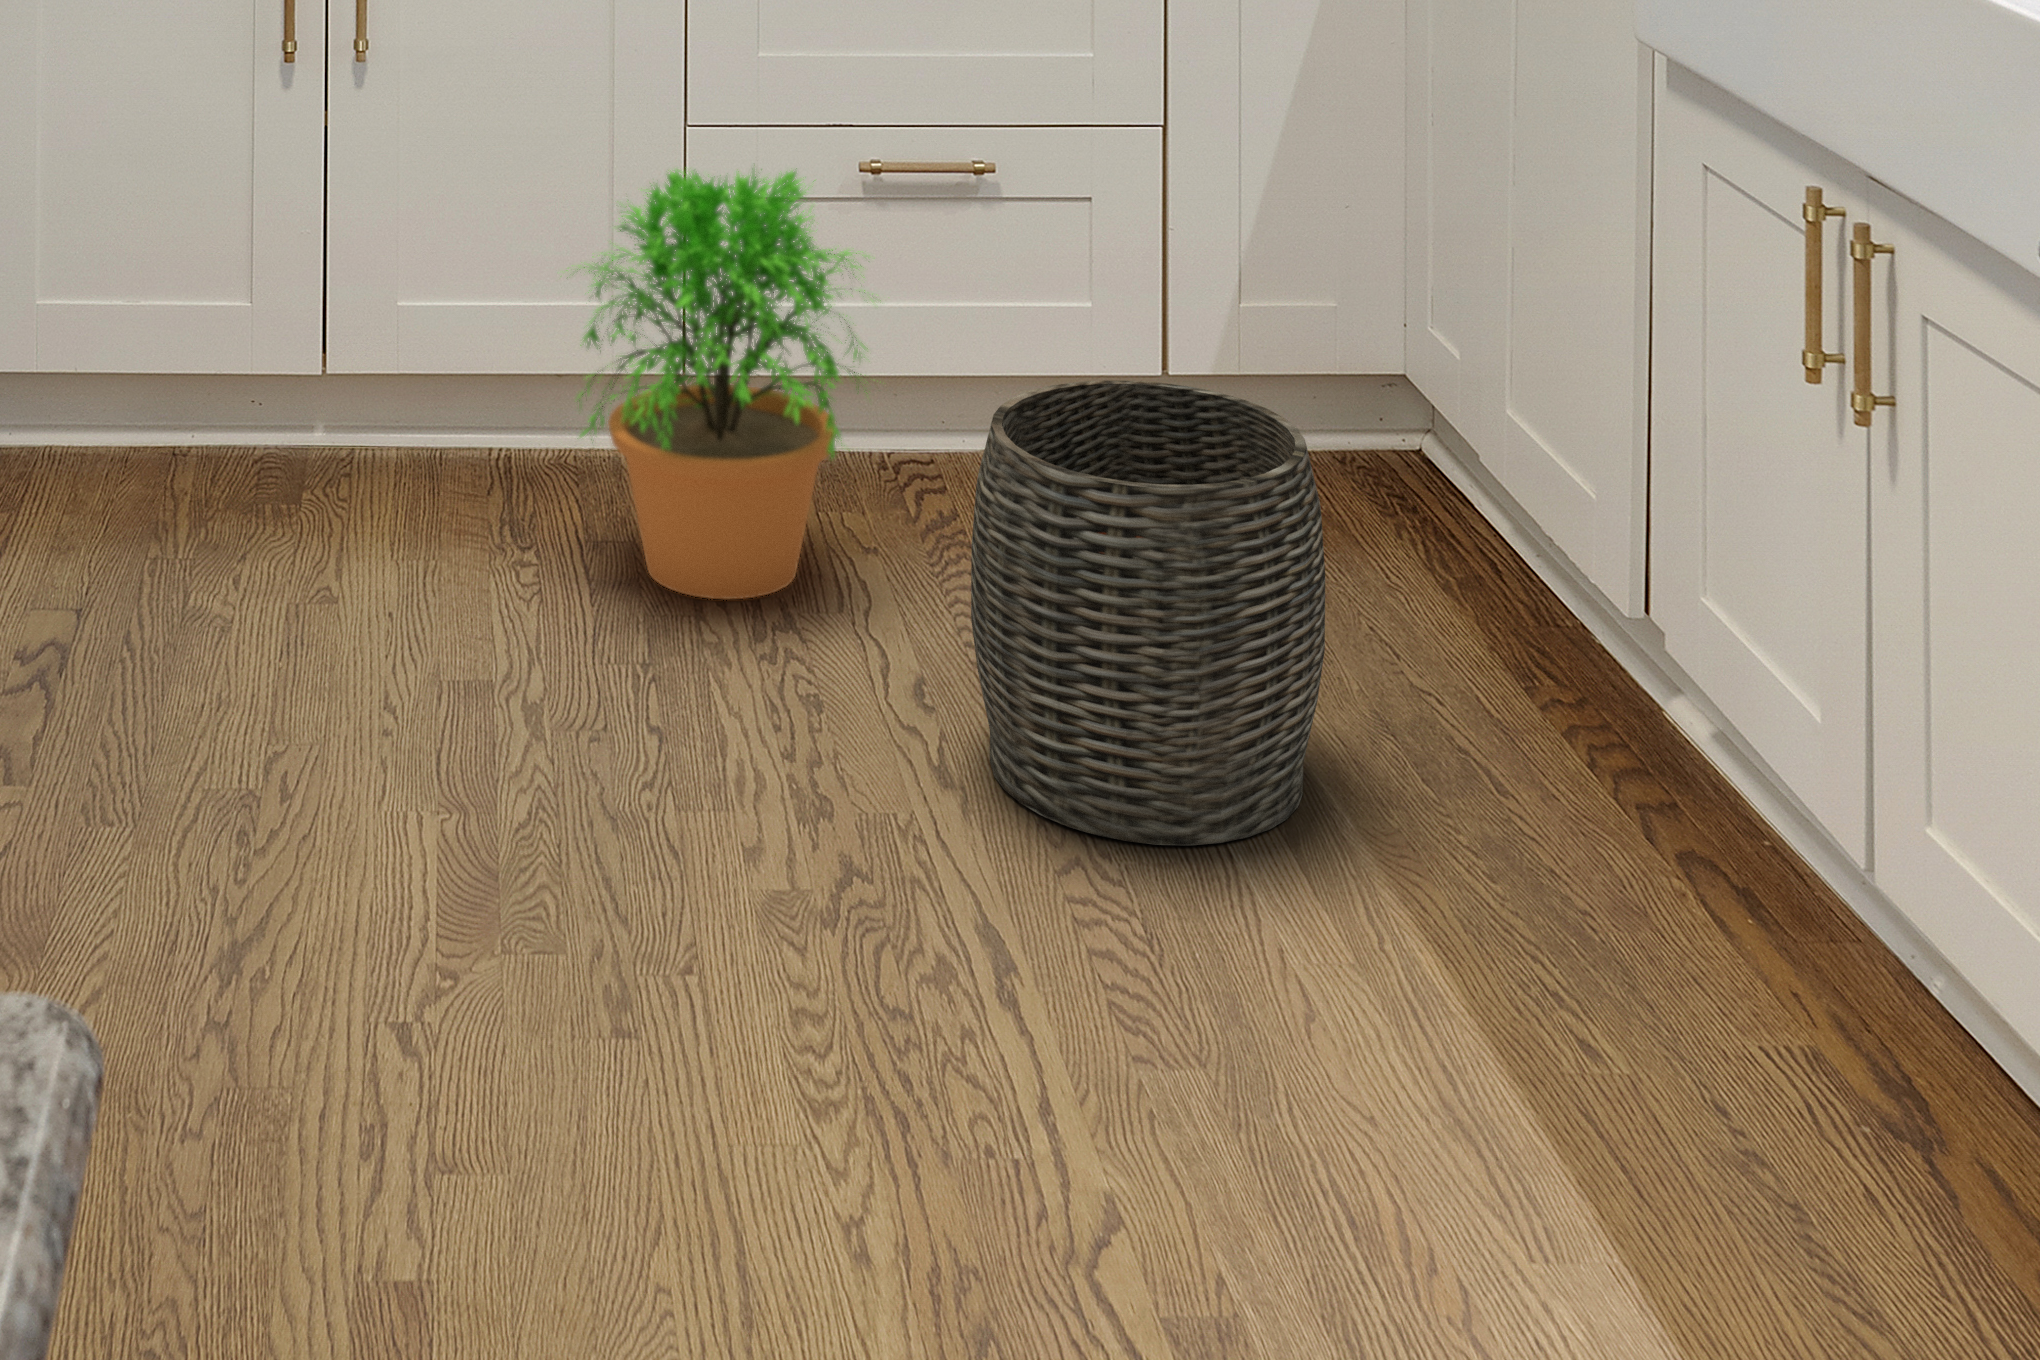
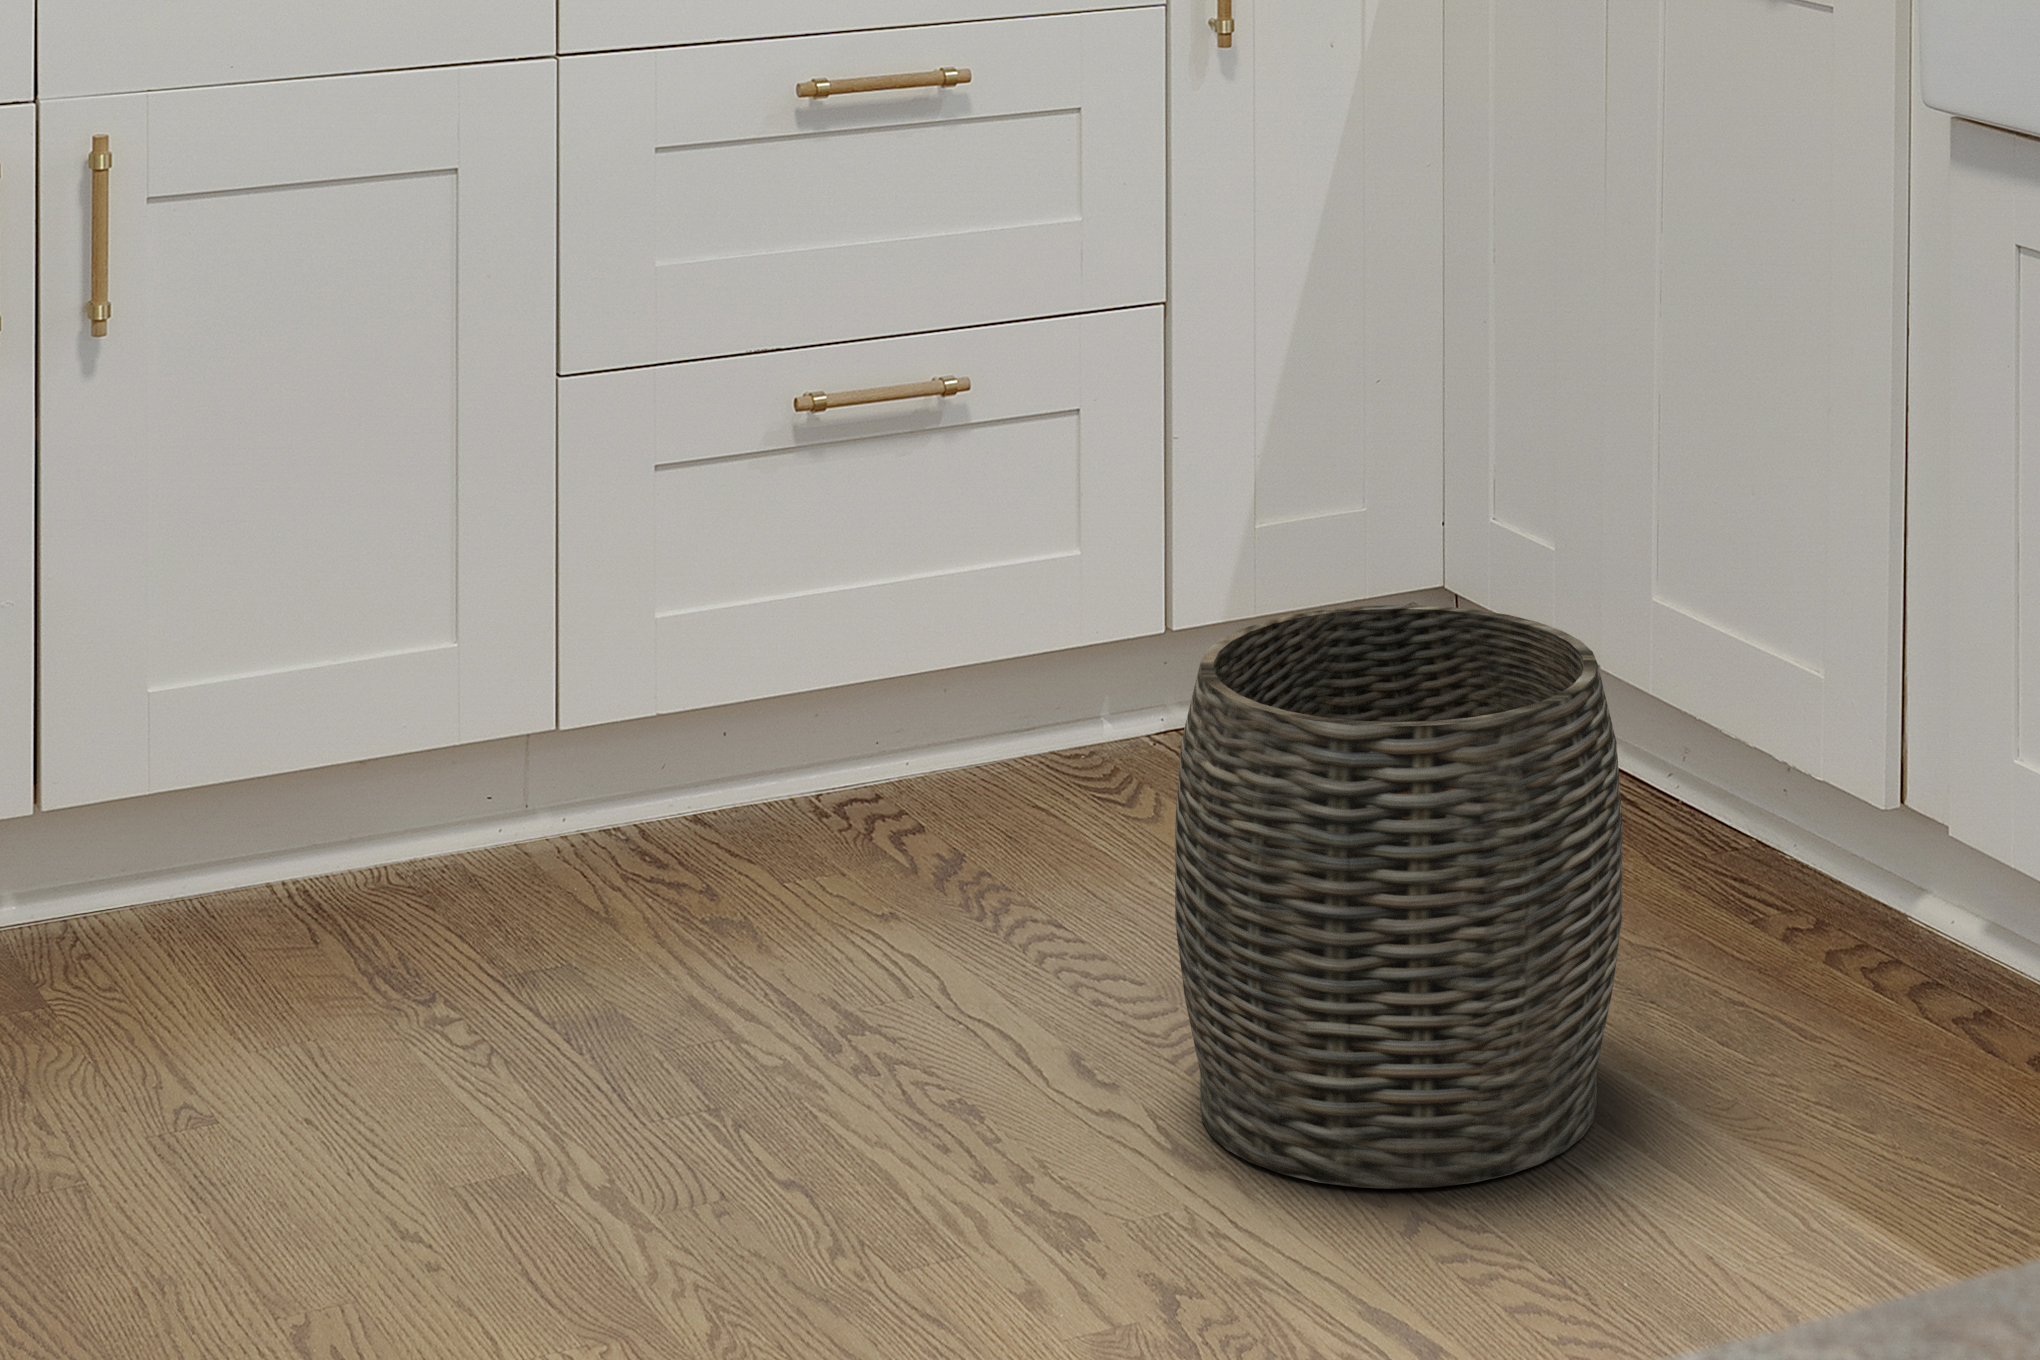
potted plant: present [566,168,881,599] -> none [453,399,958,1020]

